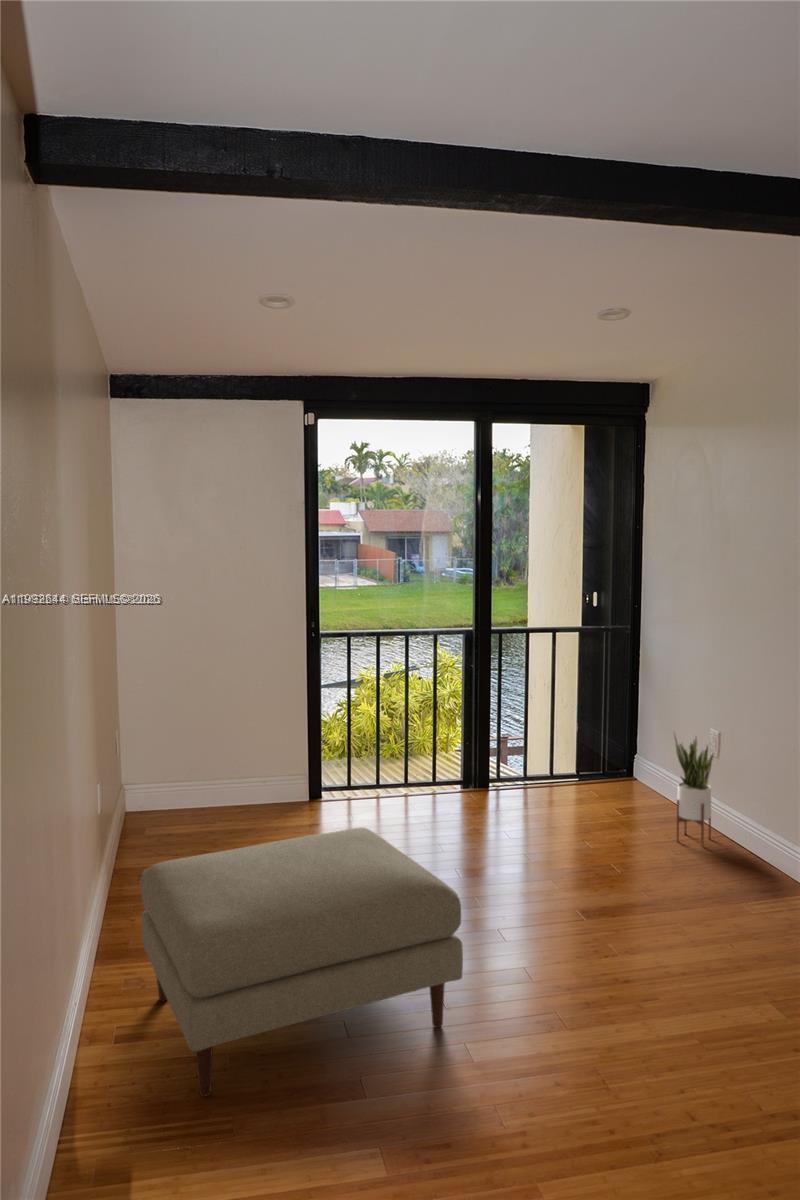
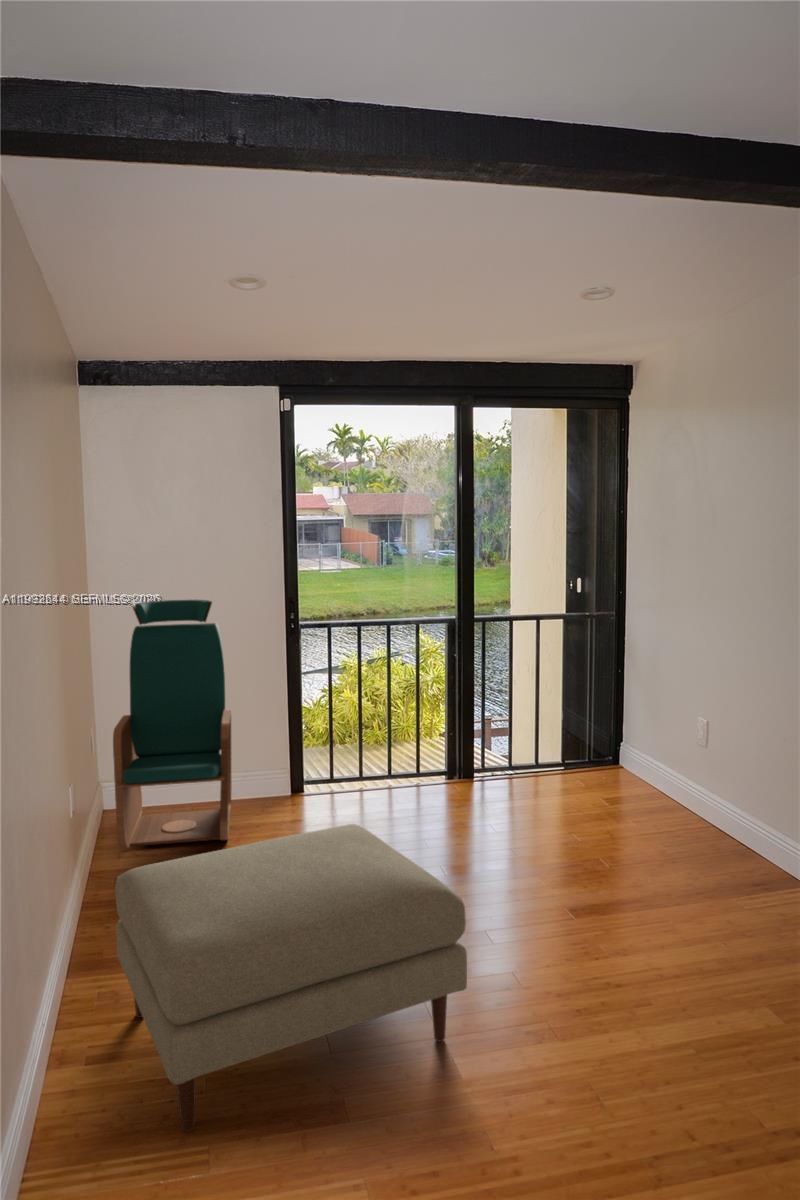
armchair: none [138,613,251,851] -> present [113,600,231,848]
potted plant: present [674,733,714,846] -> none [664,716,706,833]

